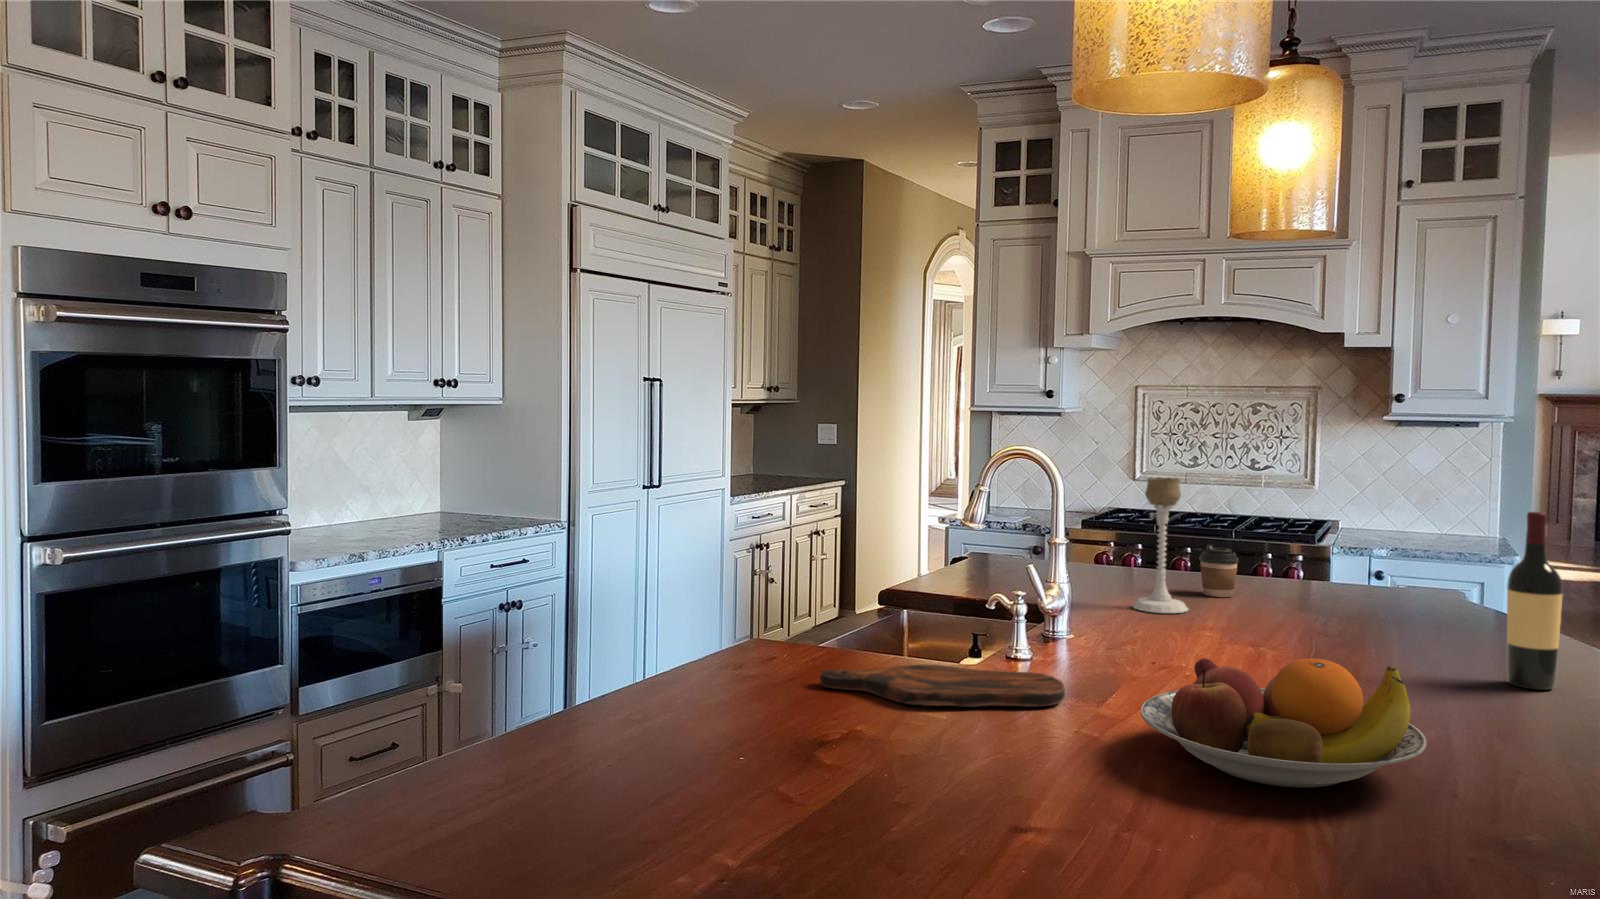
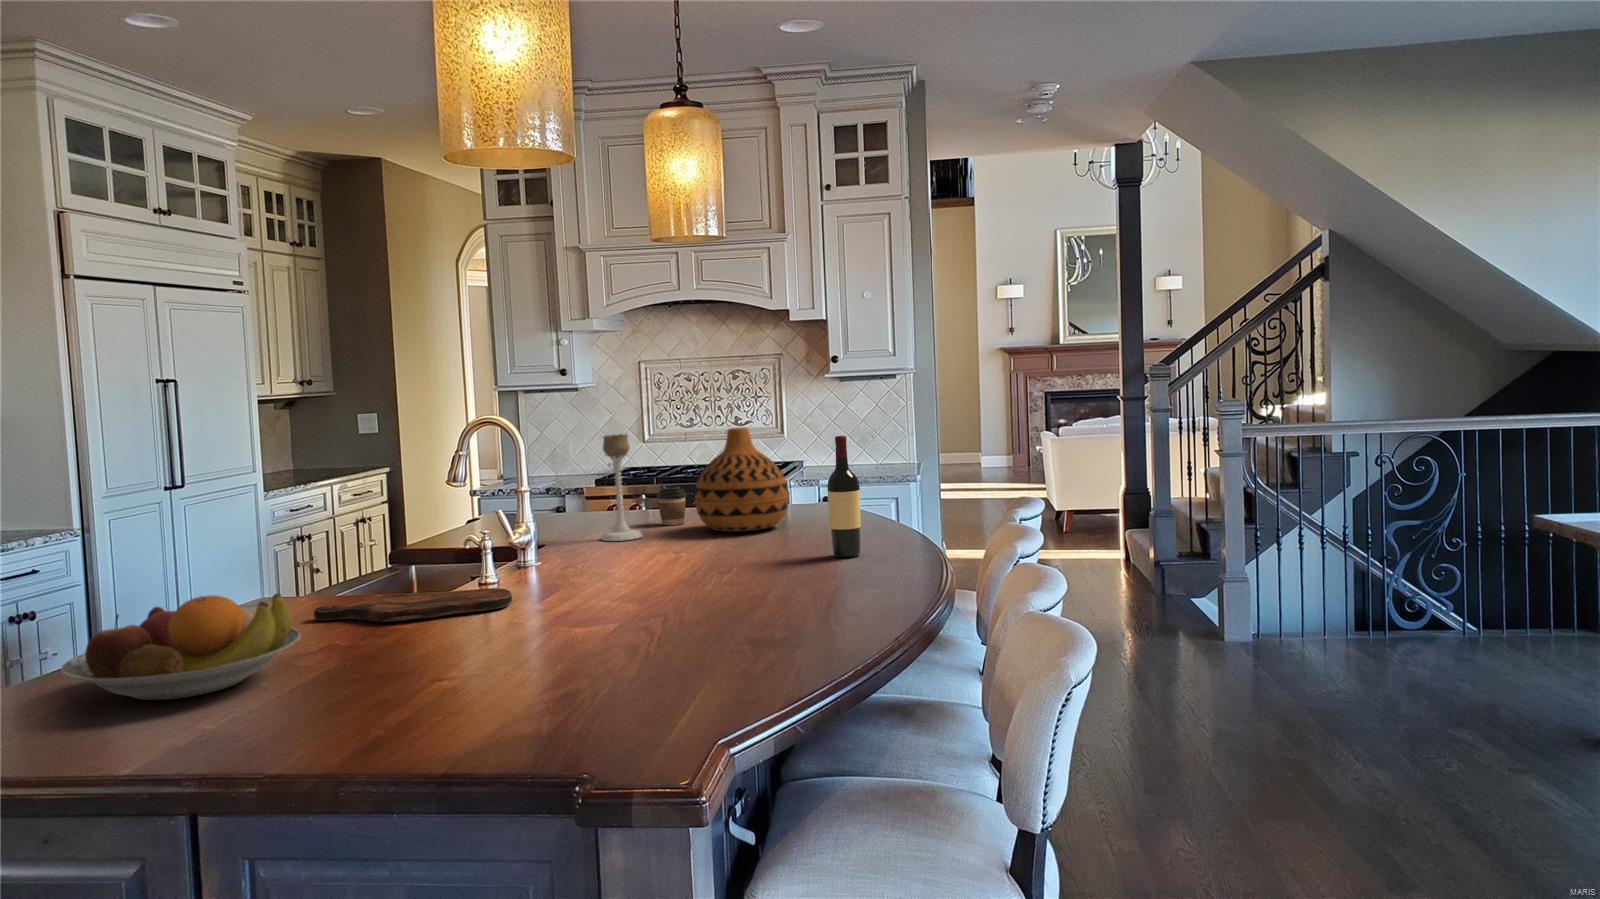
vase: none [1261,481,1397,621] -> present [695,427,789,532]
fruit bowl: present [1141,658,1426,788] -> present [61,593,301,700]

